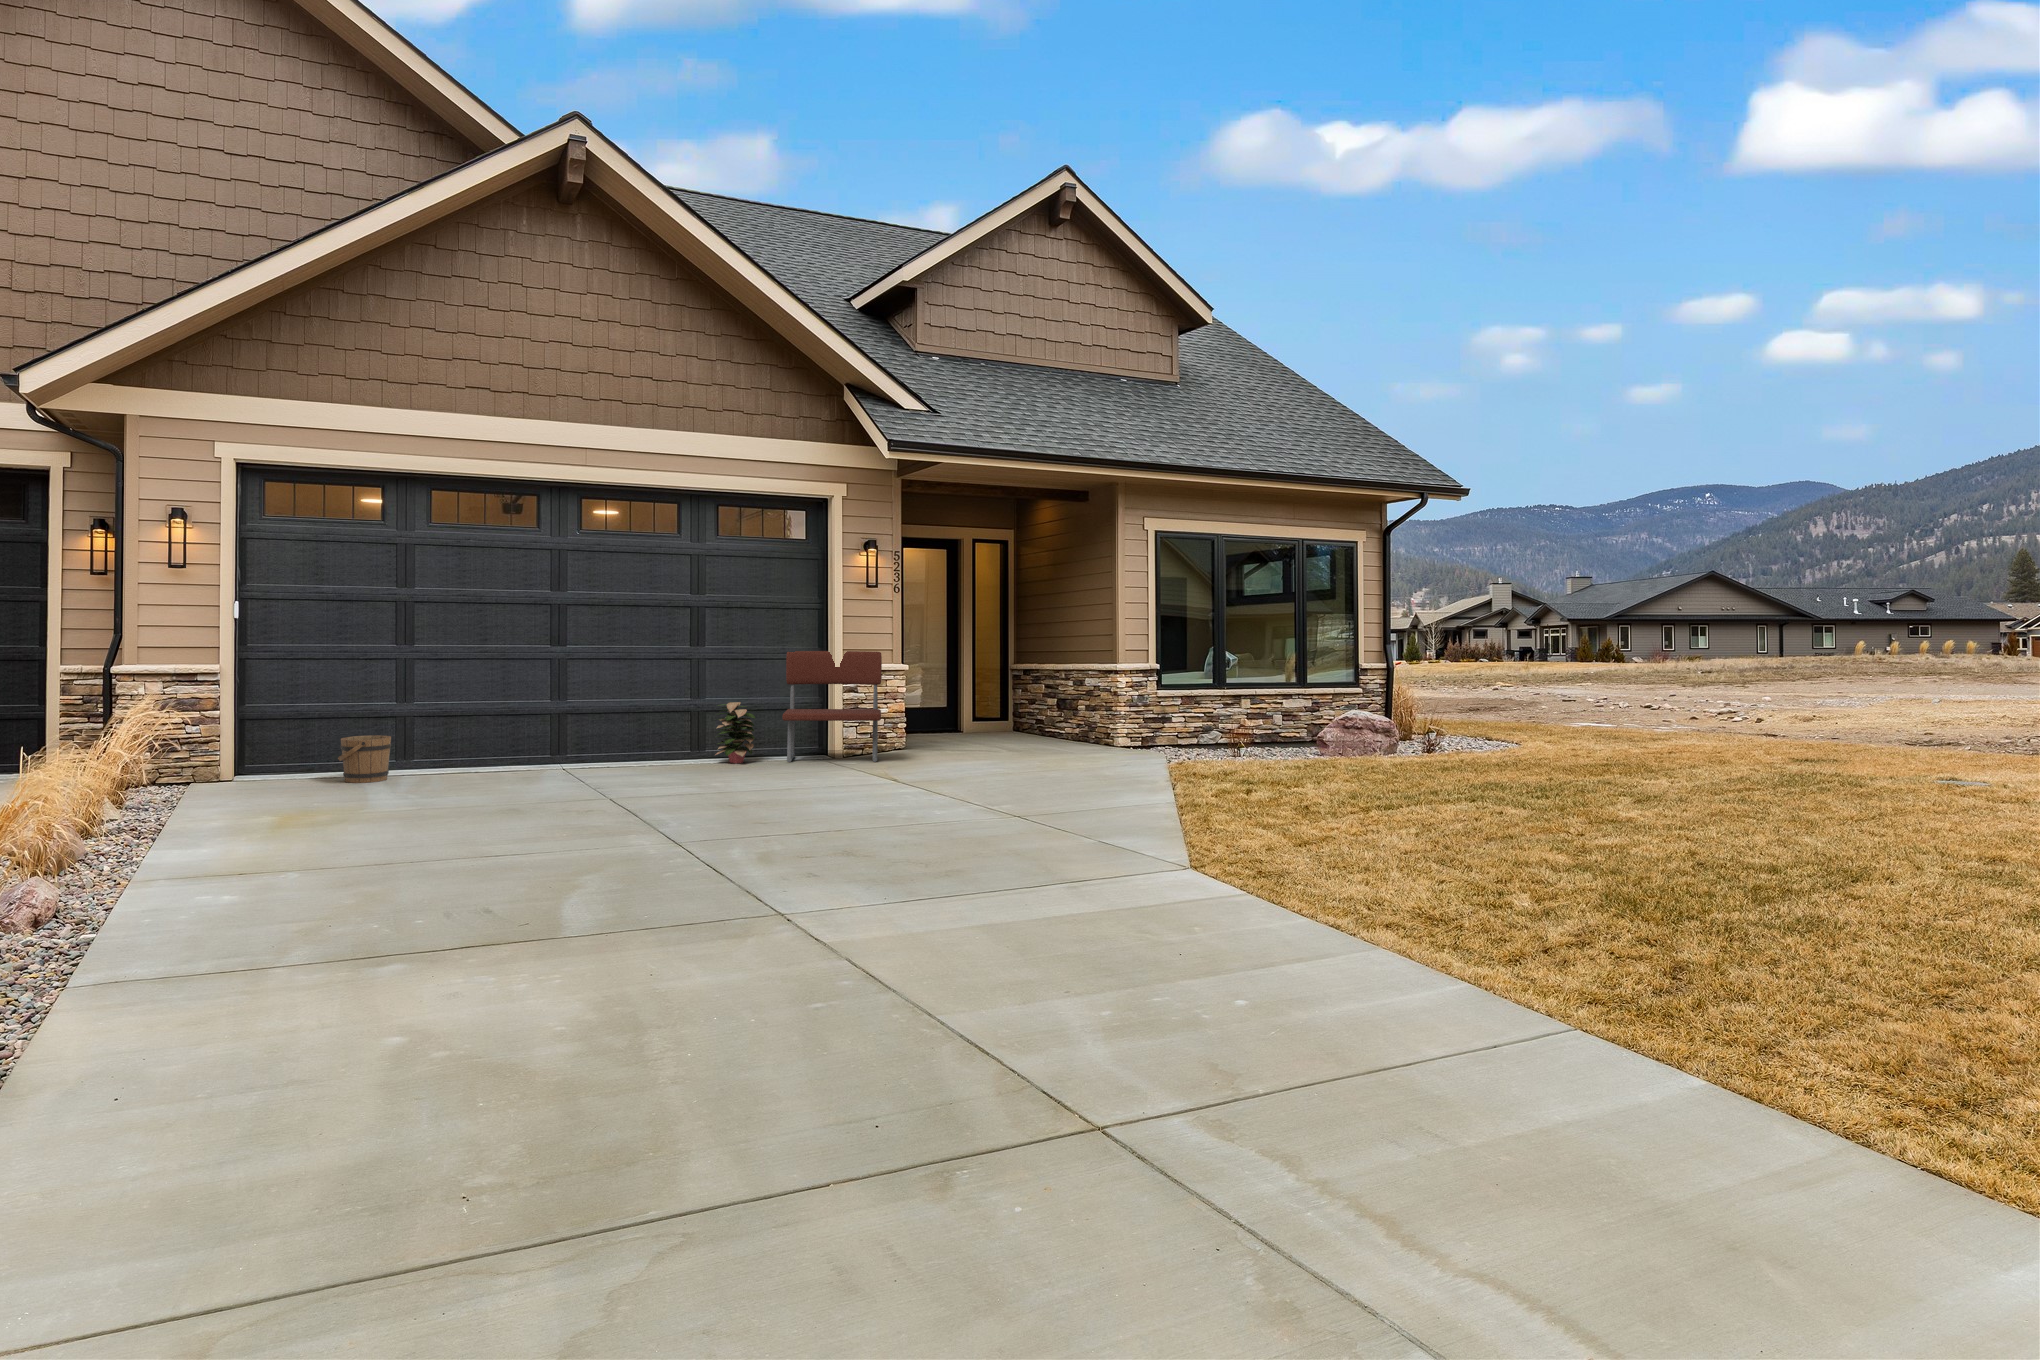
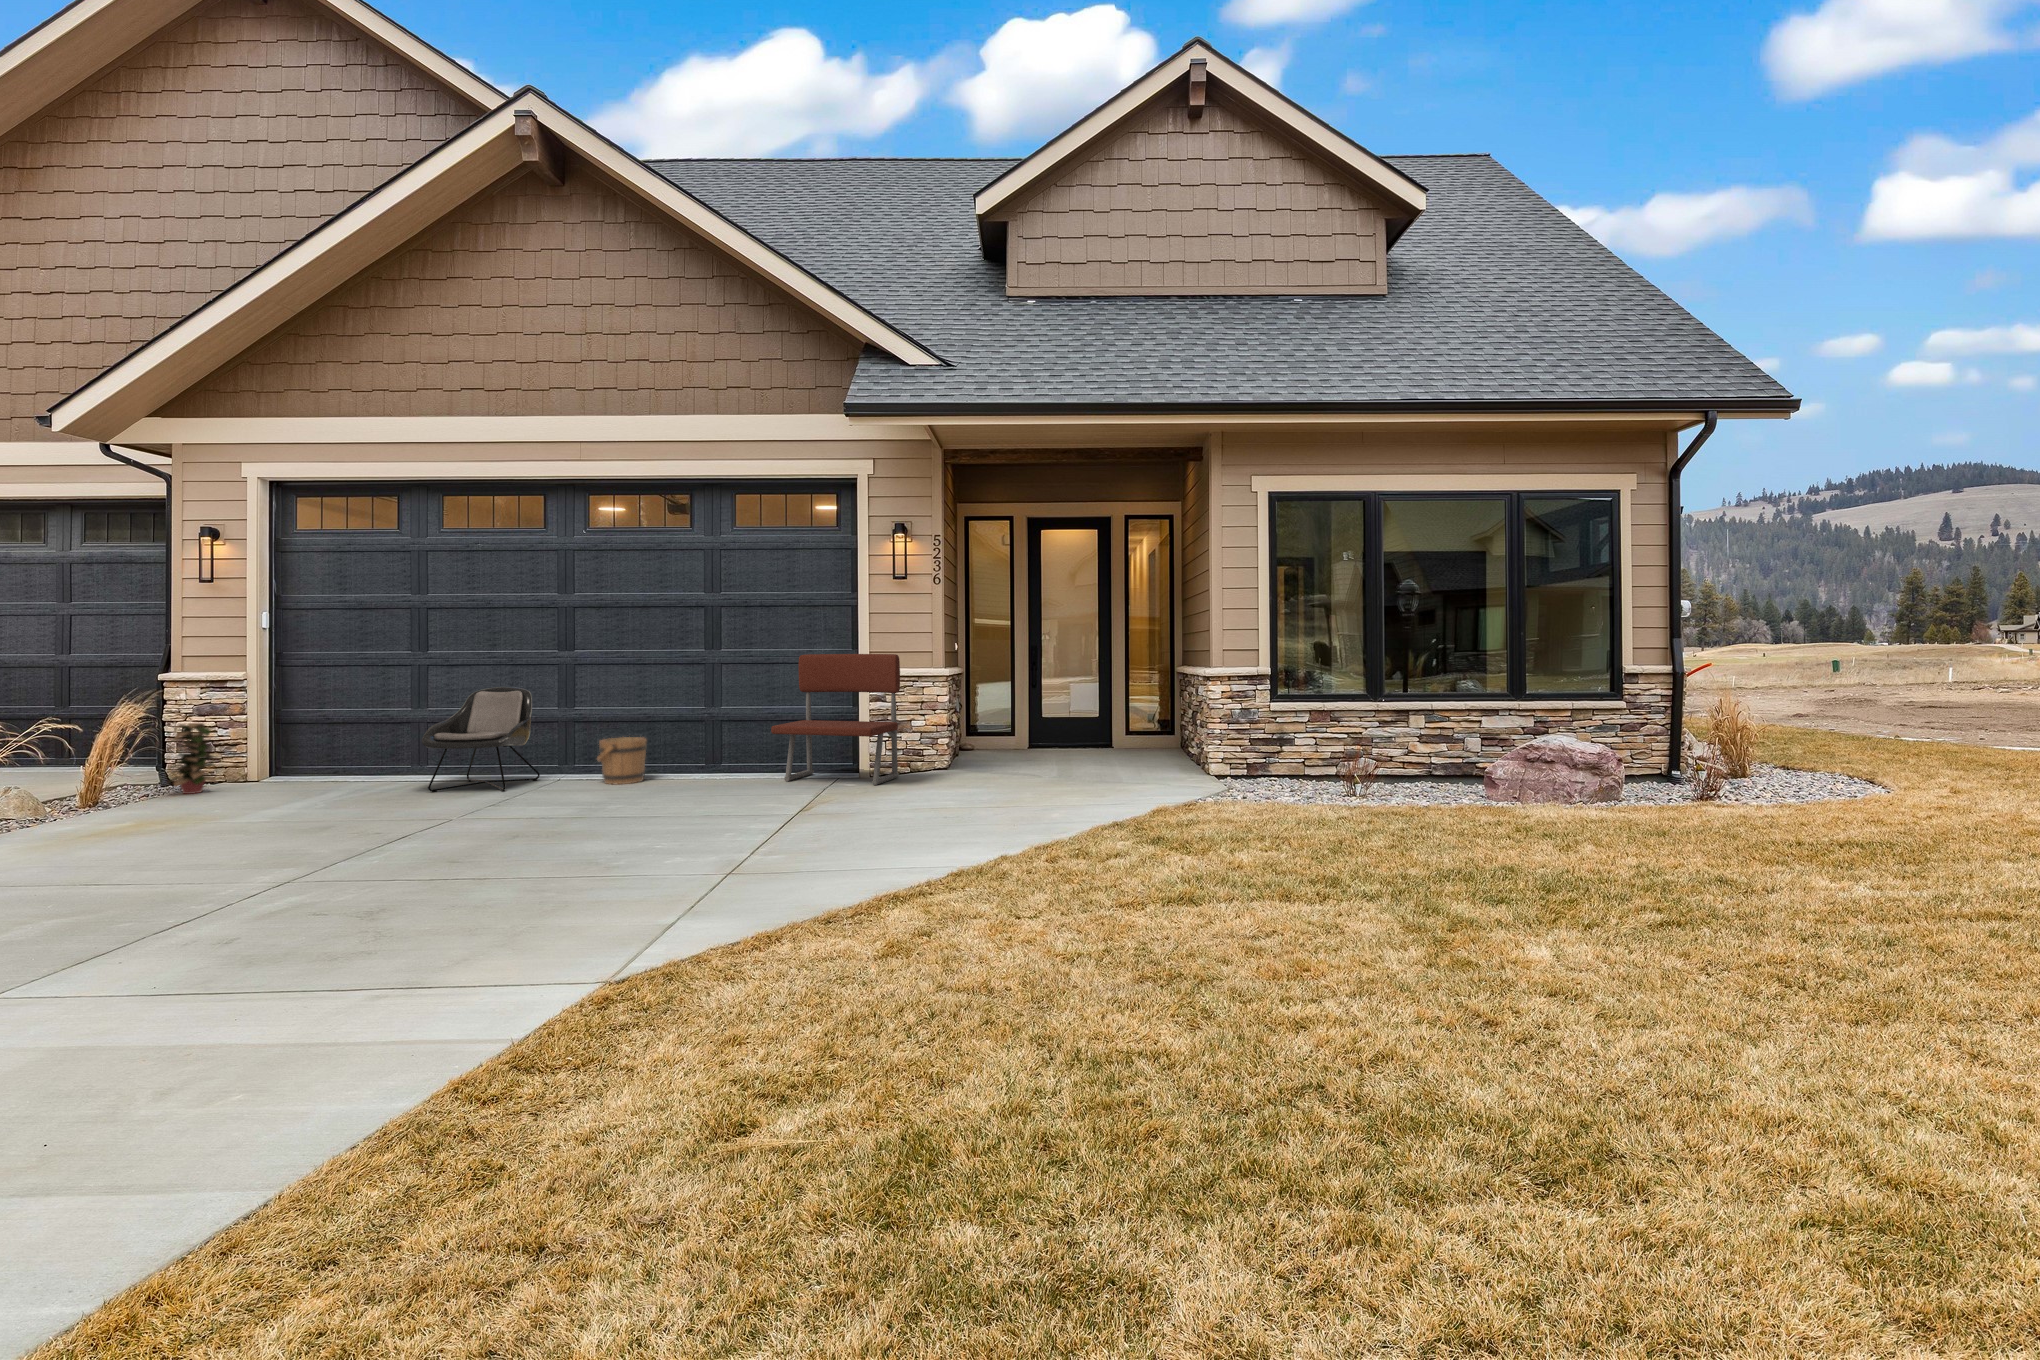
lounge chair: none [458,680,552,782] -> present [422,687,540,792]
decorative plant: present [715,702,755,763] -> present [167,723,217,794]
bucket: present [338,735,391,783] -> present [597,737,647,784]

